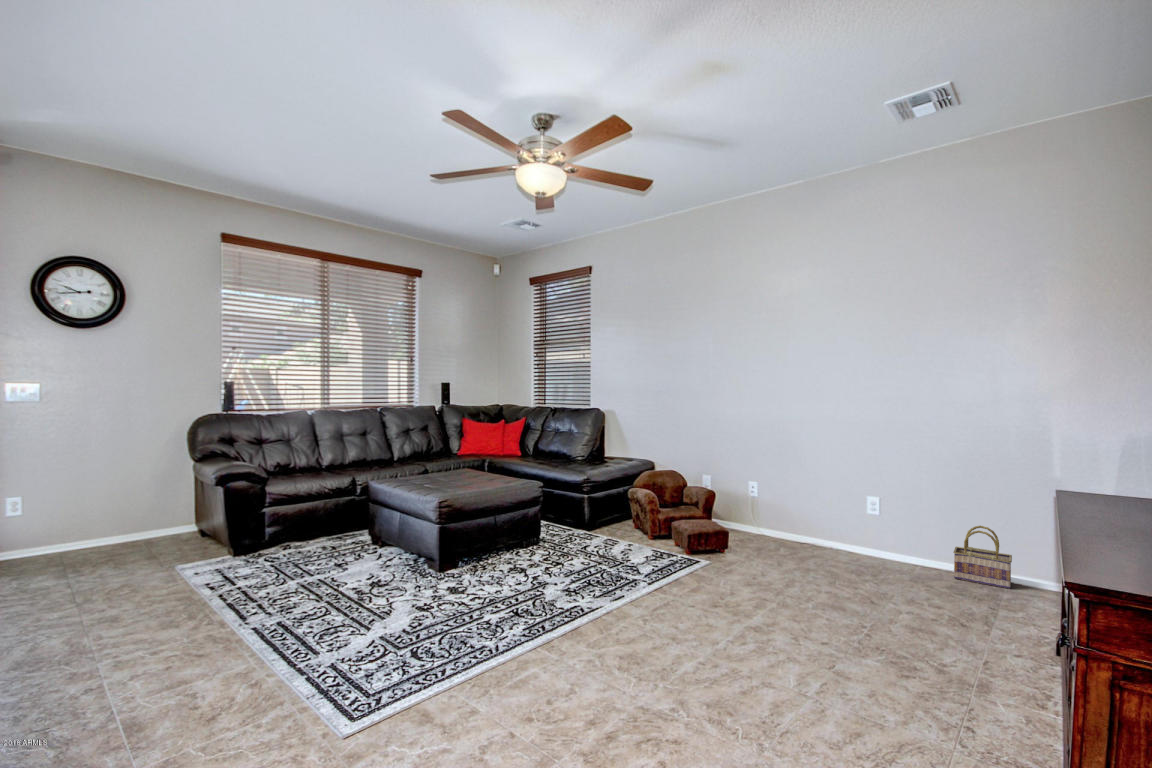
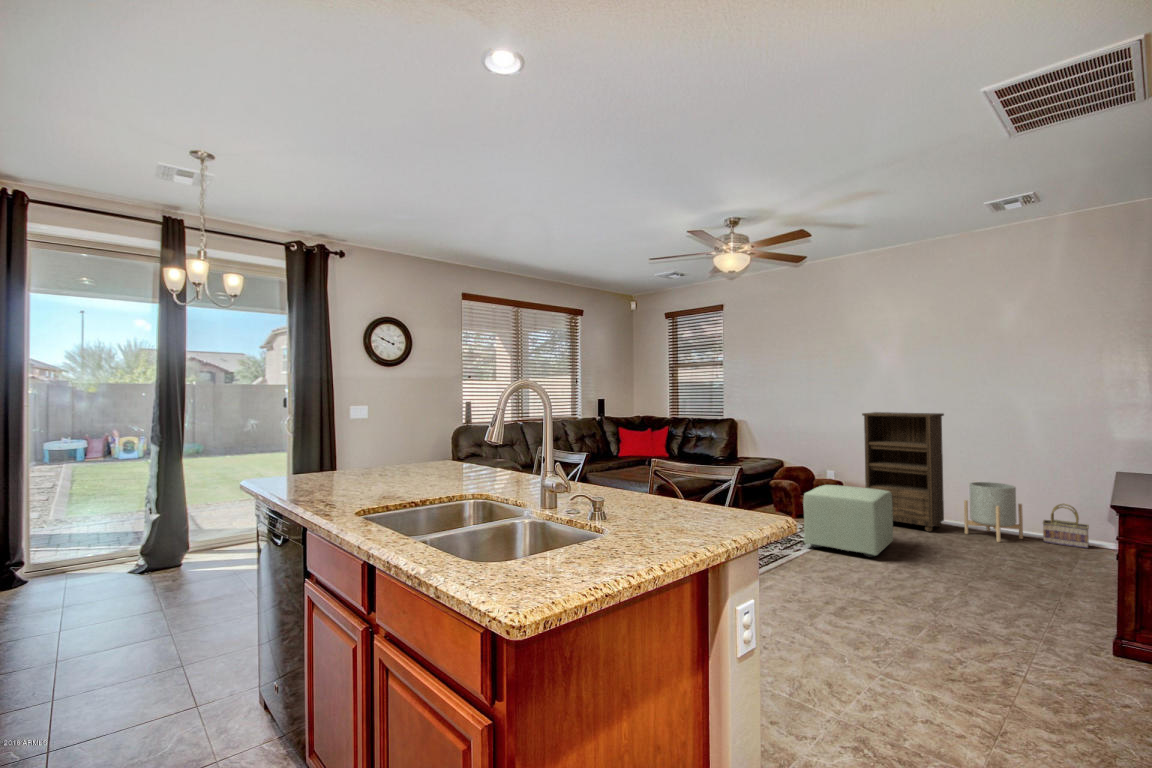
bookshelf: none [736,401,837,561] -> present [862,412,944,532]
planter: none [857,495,929,578] -> present [964,482,1023,542]
ottoman: none [634,500,757,610] -> present [803,485,893,557]

